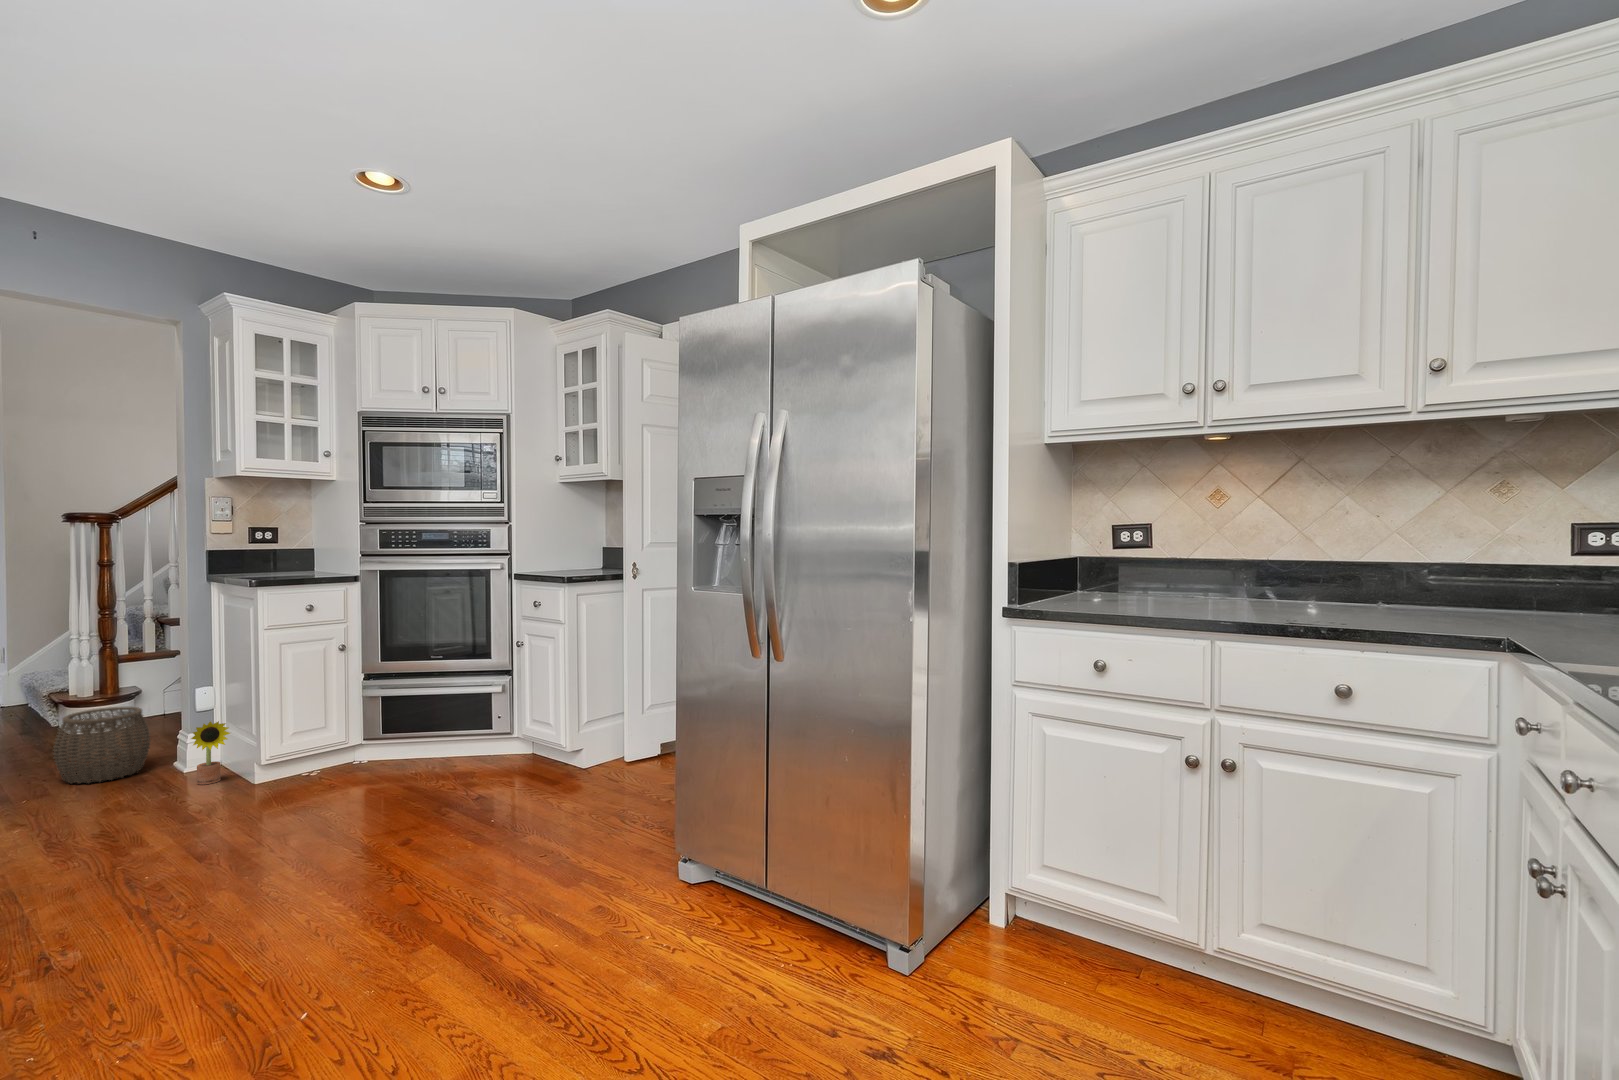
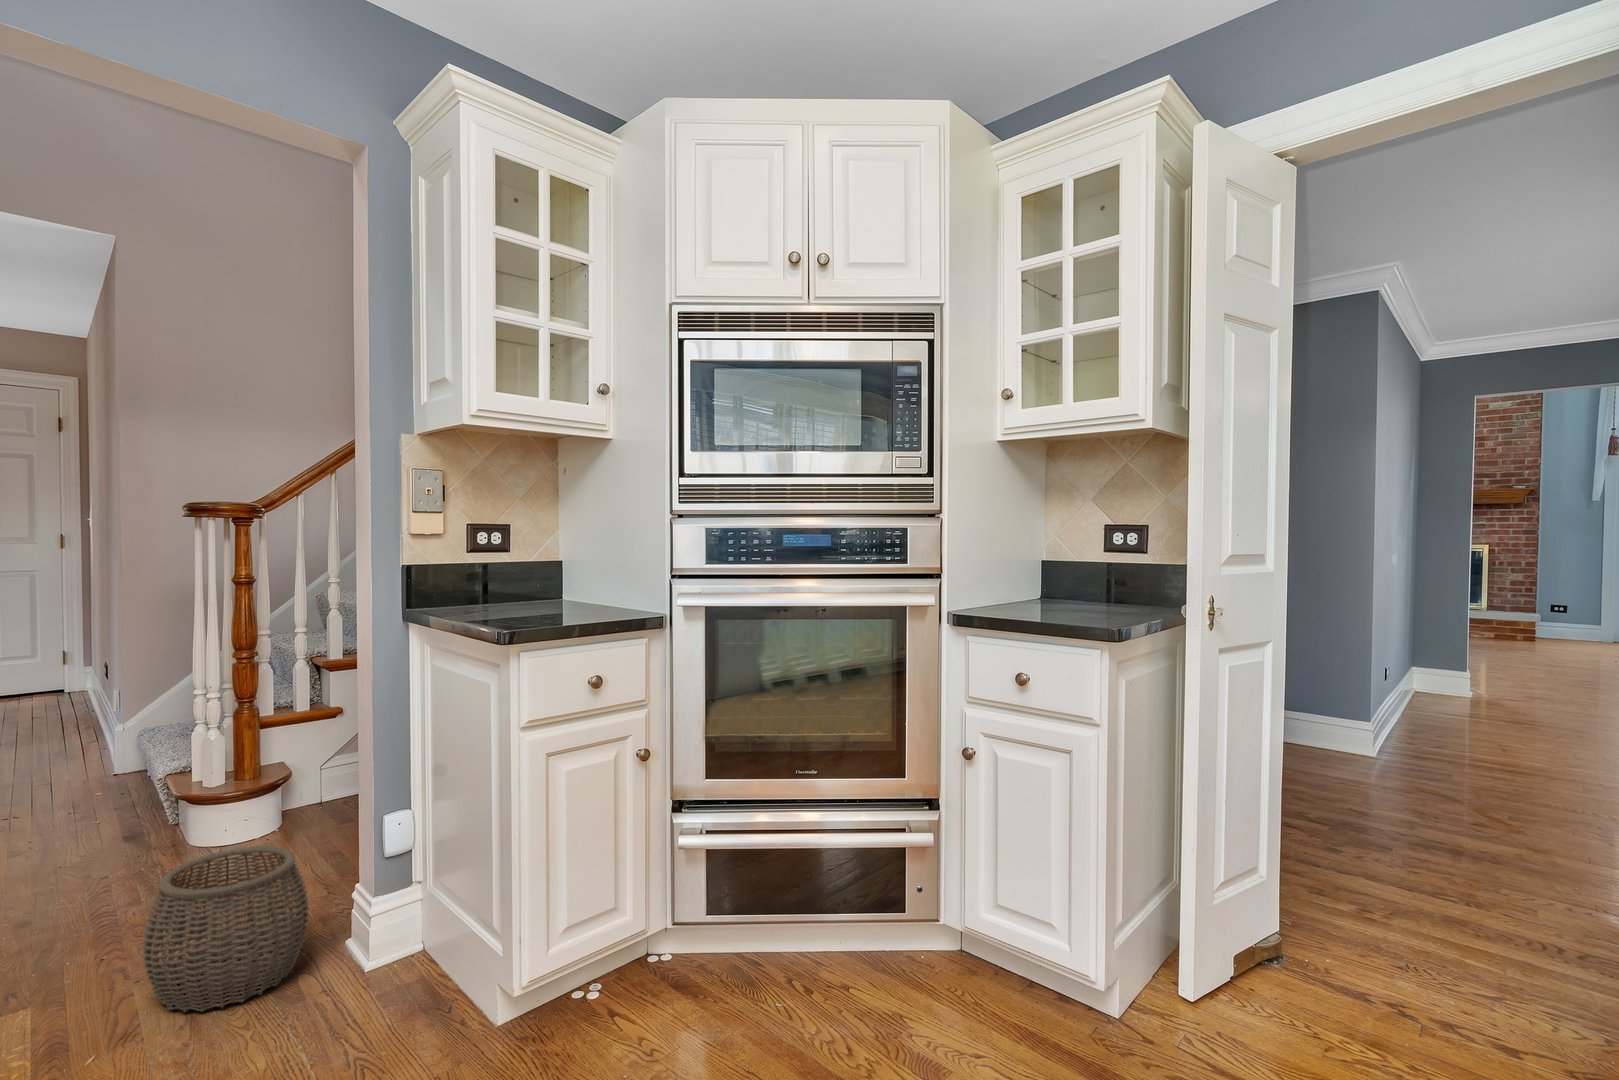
decorative plant: present [191,721,230,785] -> none [384,908,455,1031]

